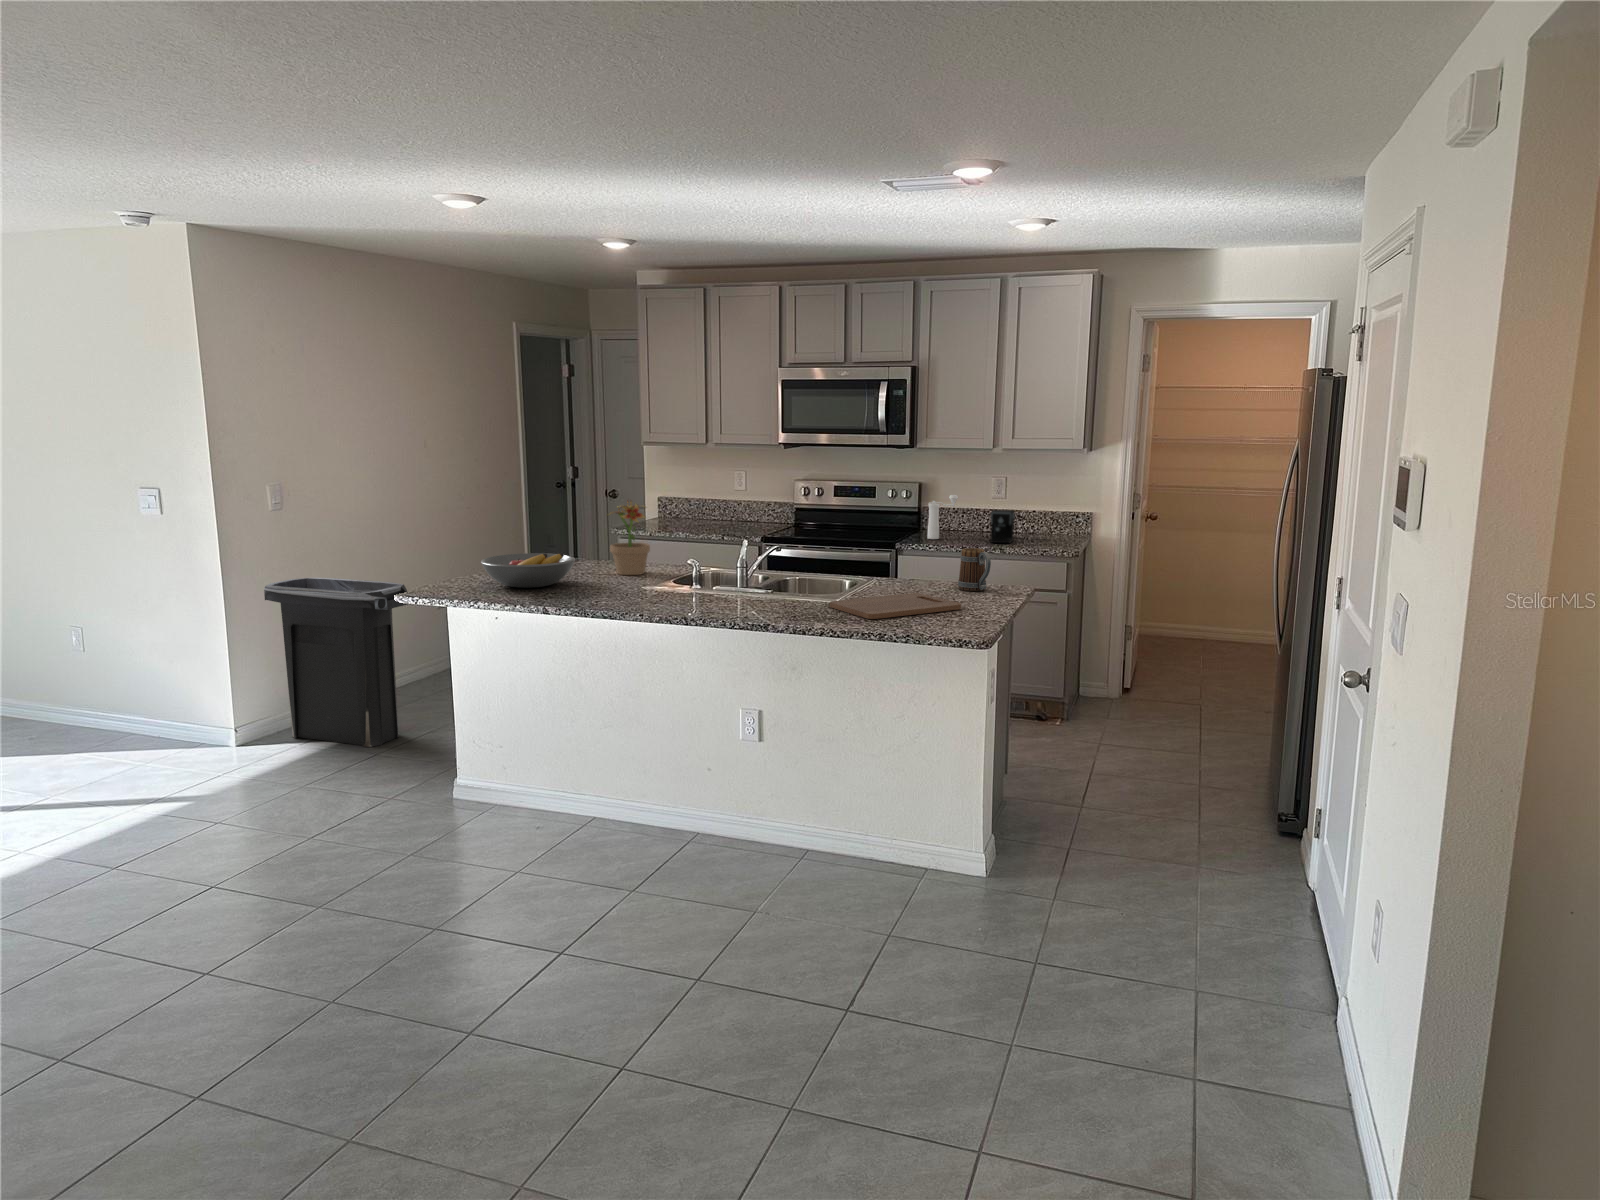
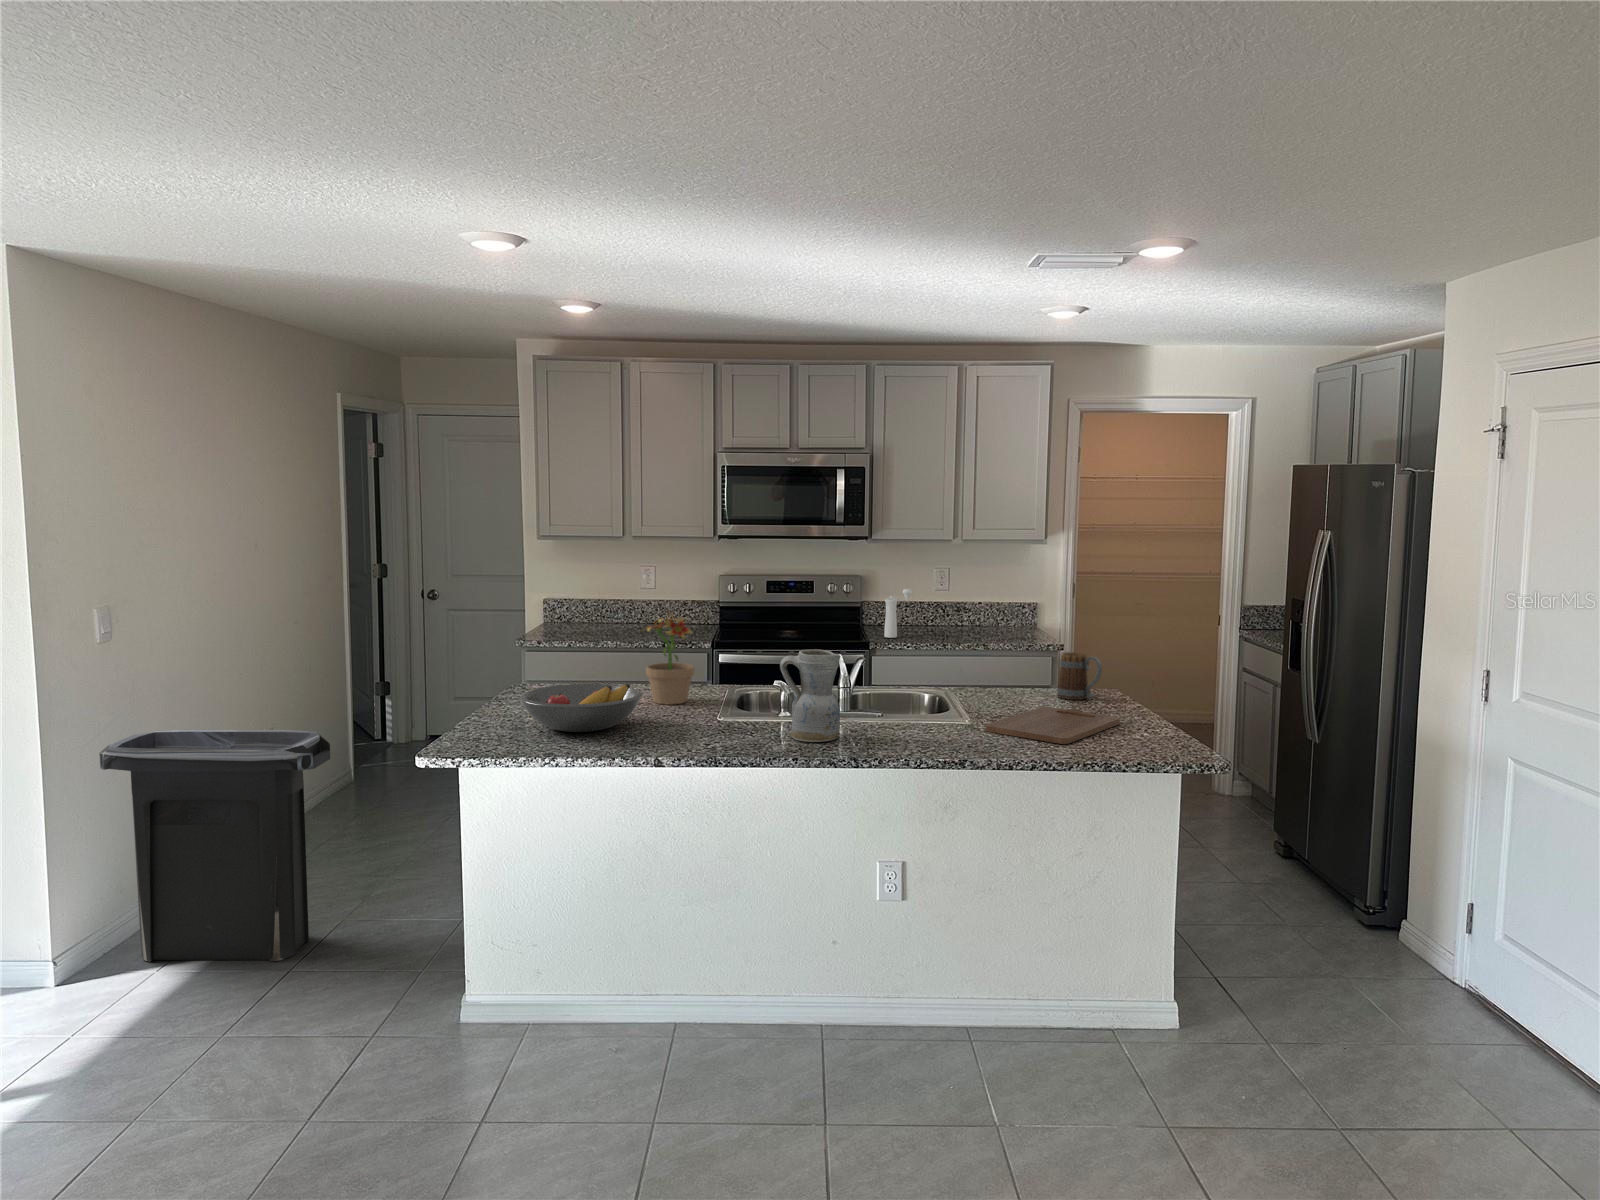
coffee maker: present [990,510,1047,543] -> none [948,604,1003,639]
ceramic pitcher: none [653,530,701,604] -> present [780,649,841,742]

